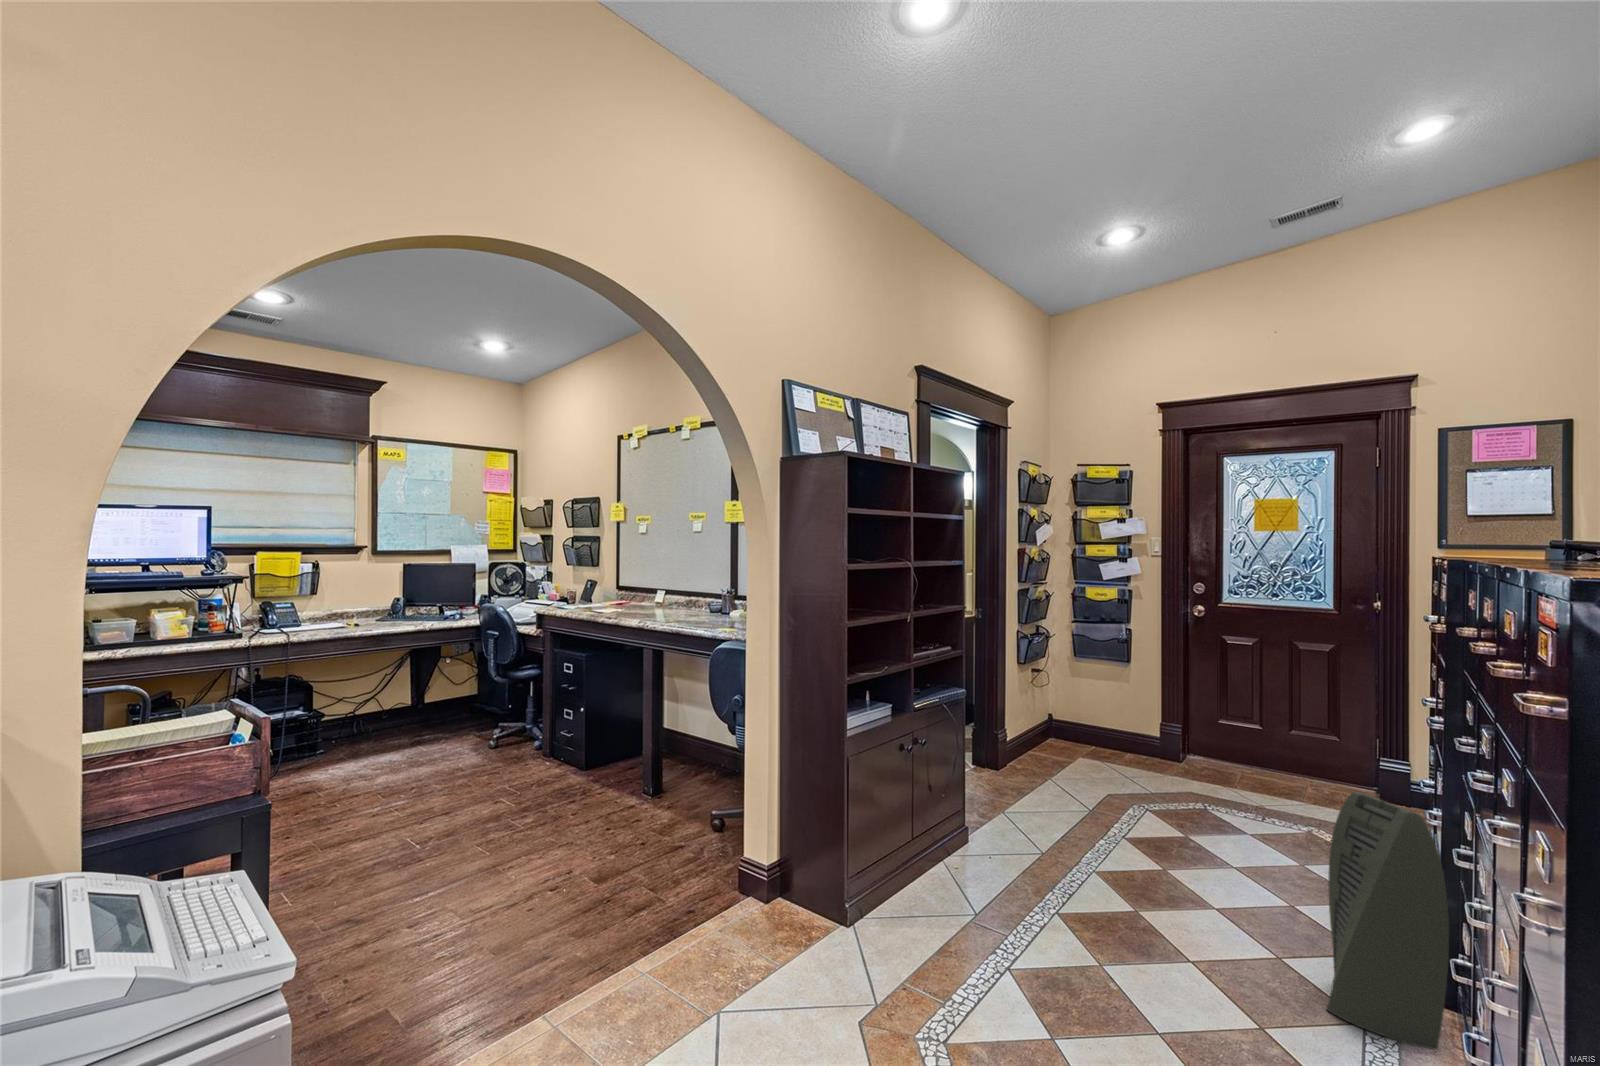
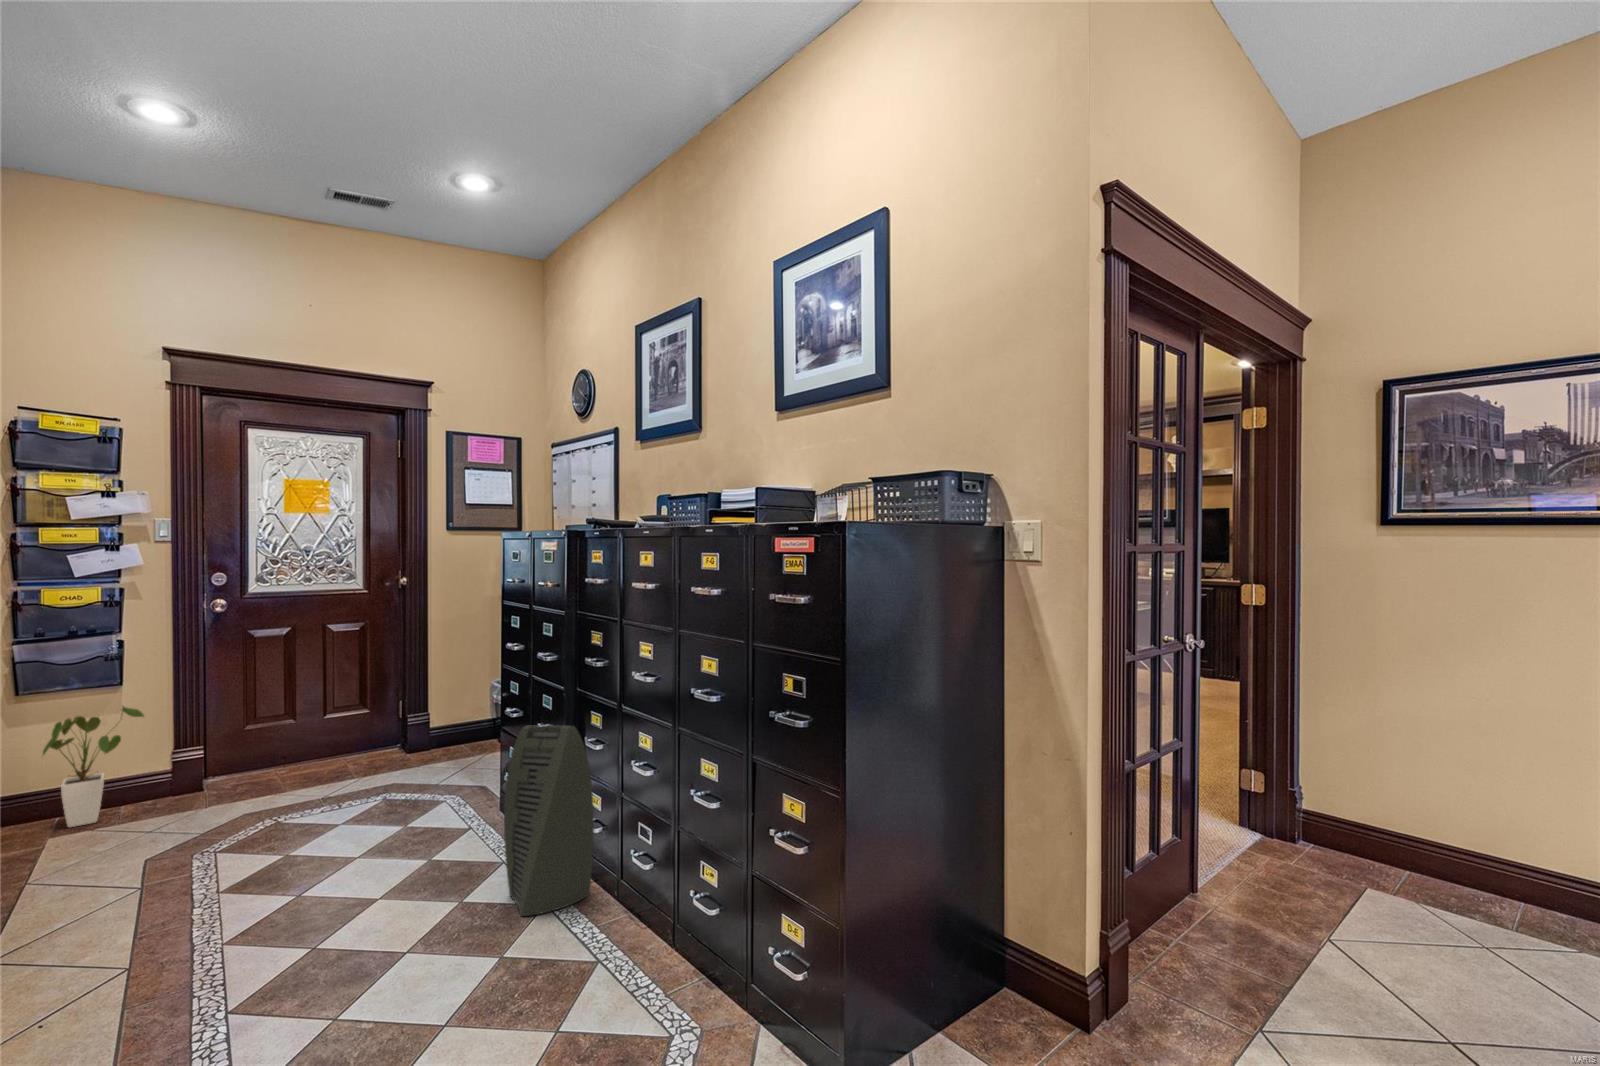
house plant: none [1078,678,1143,759] -> present [43,706,144,827]

